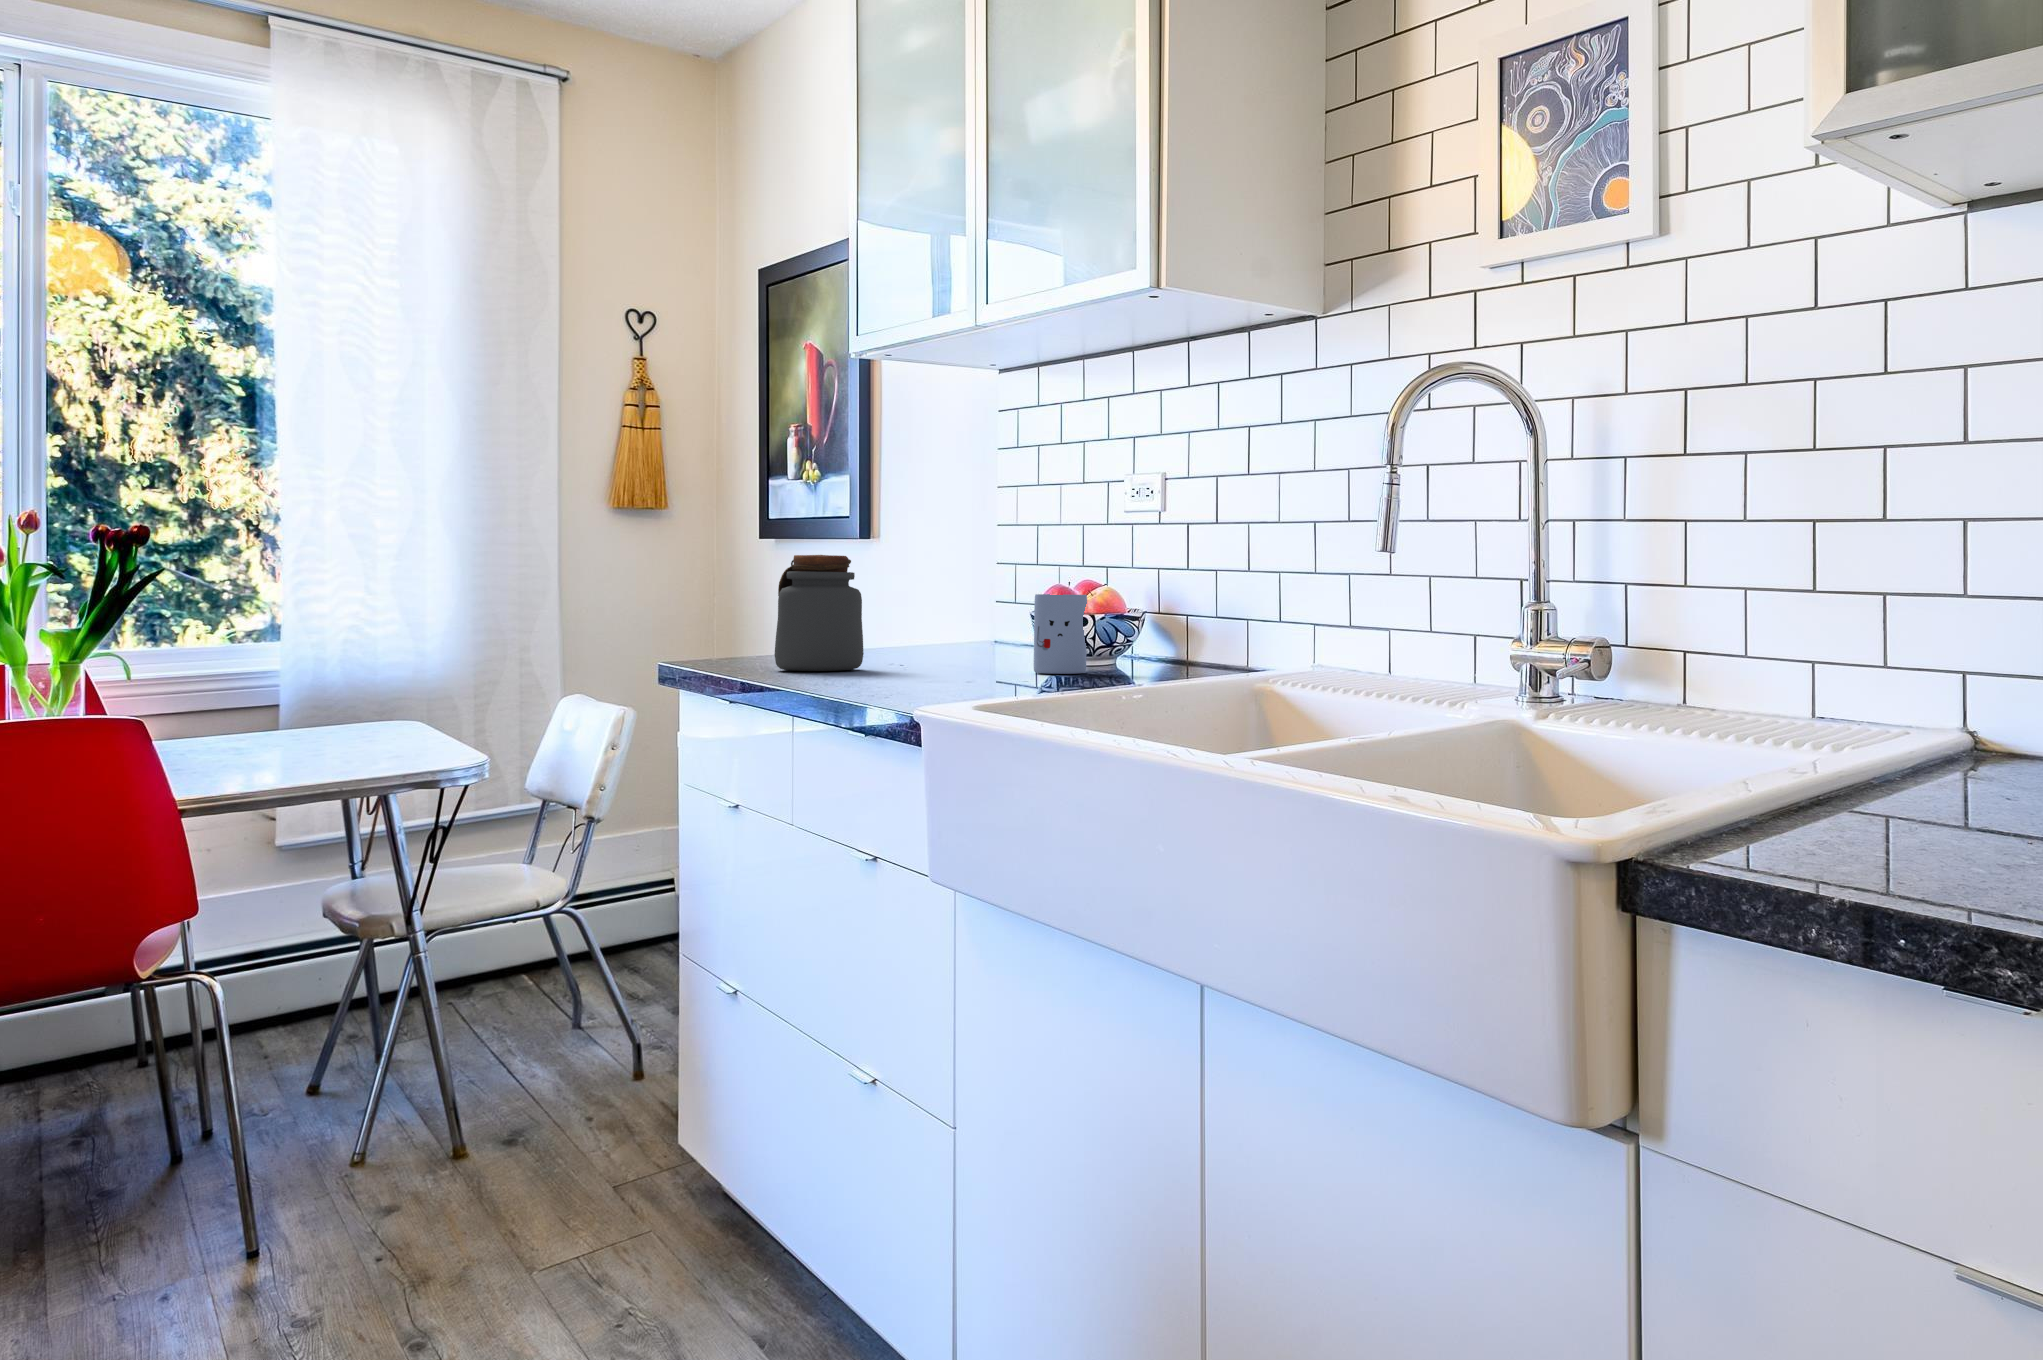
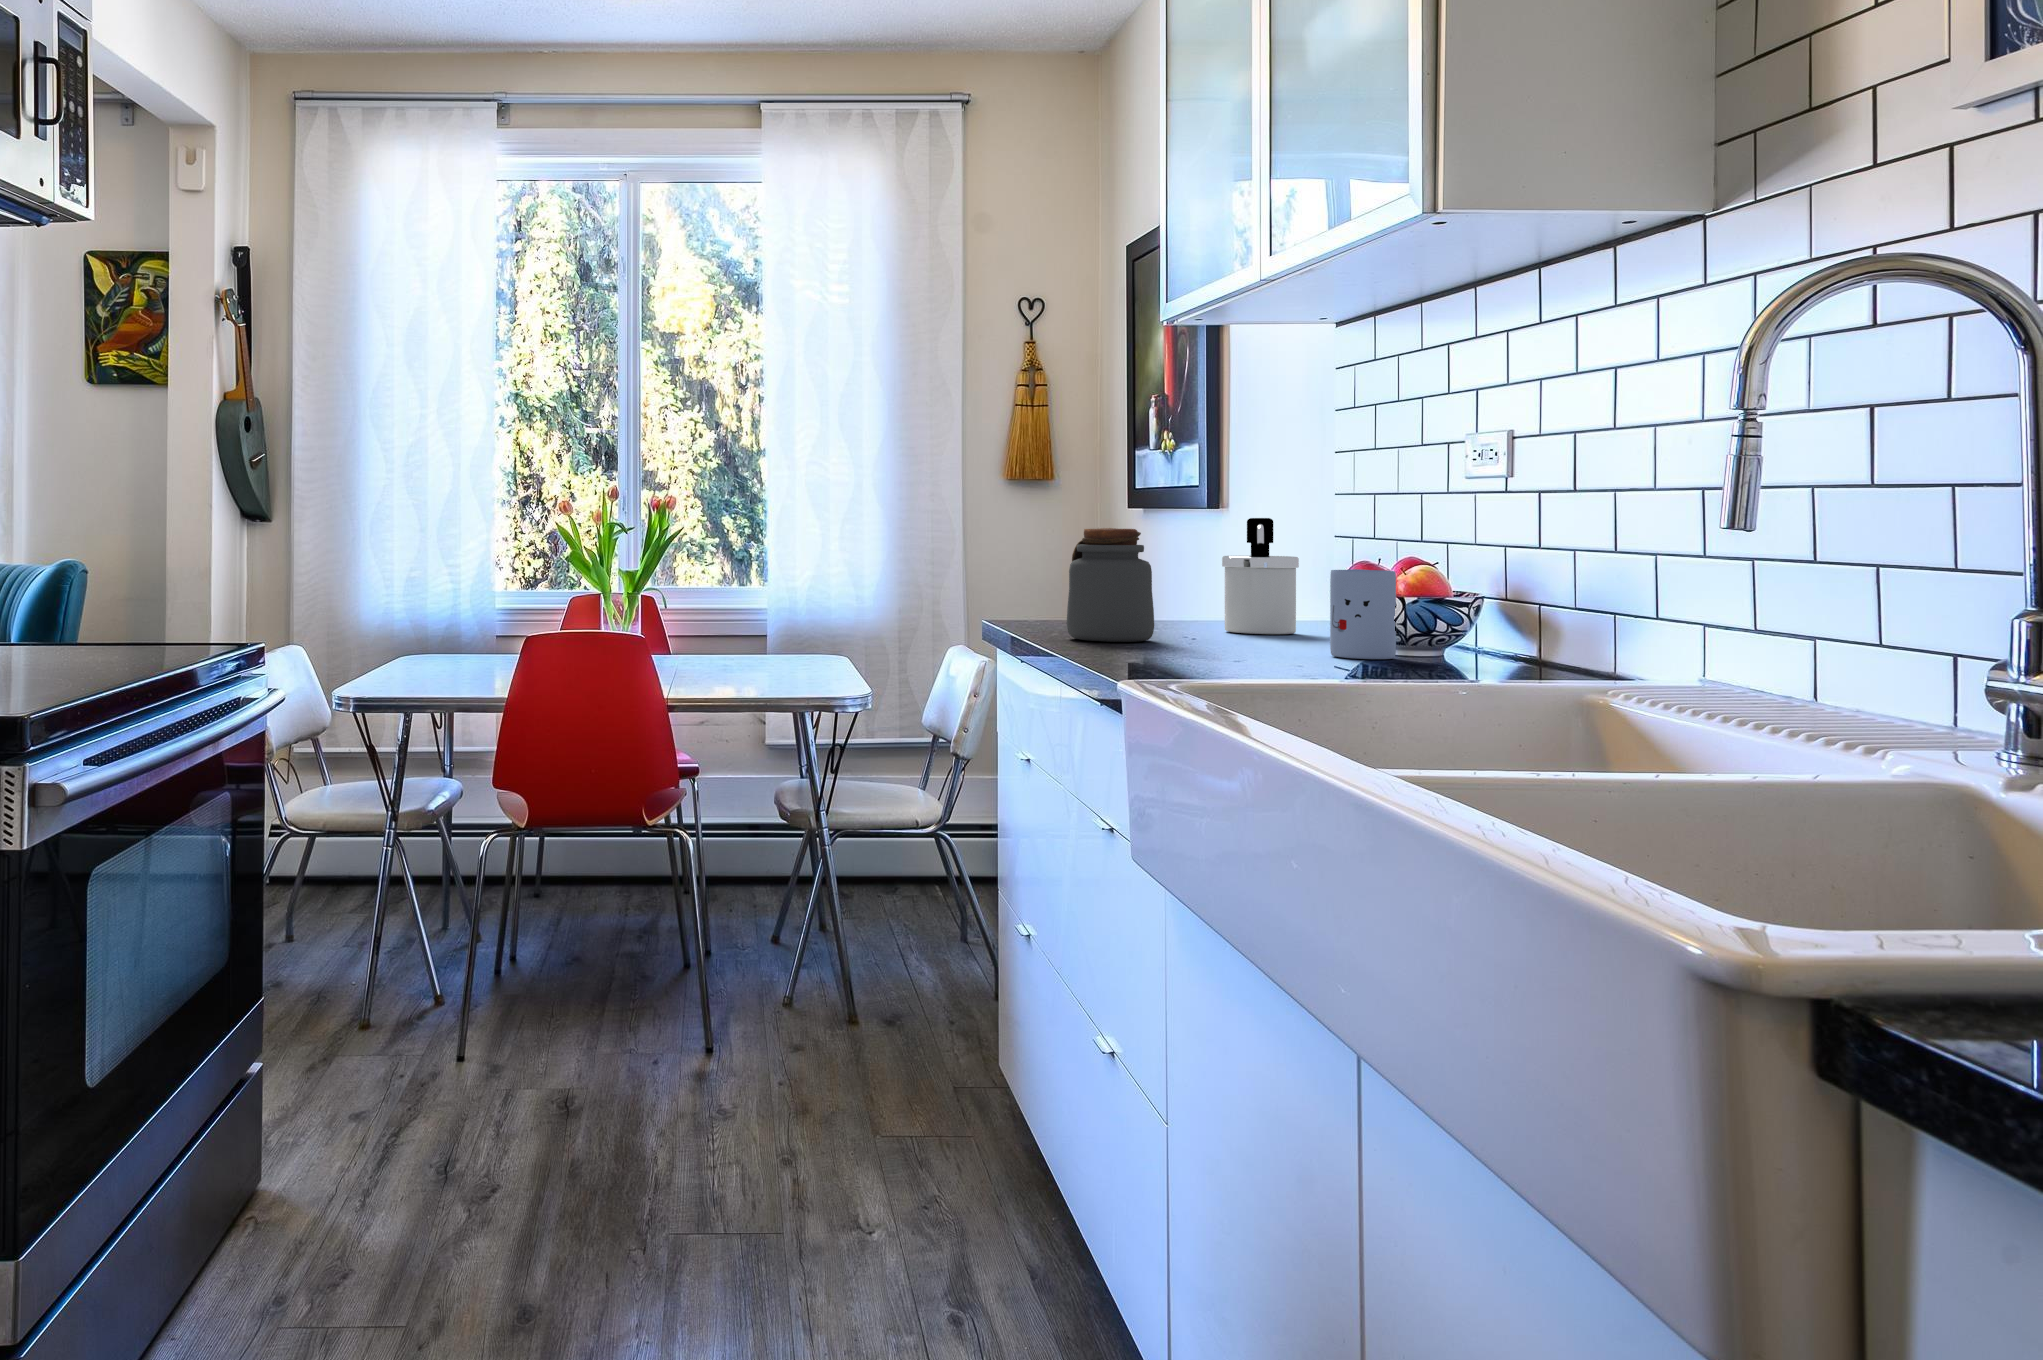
soap dispenser: none [906,550,975,661] -> present [1222,518,1299,634]

